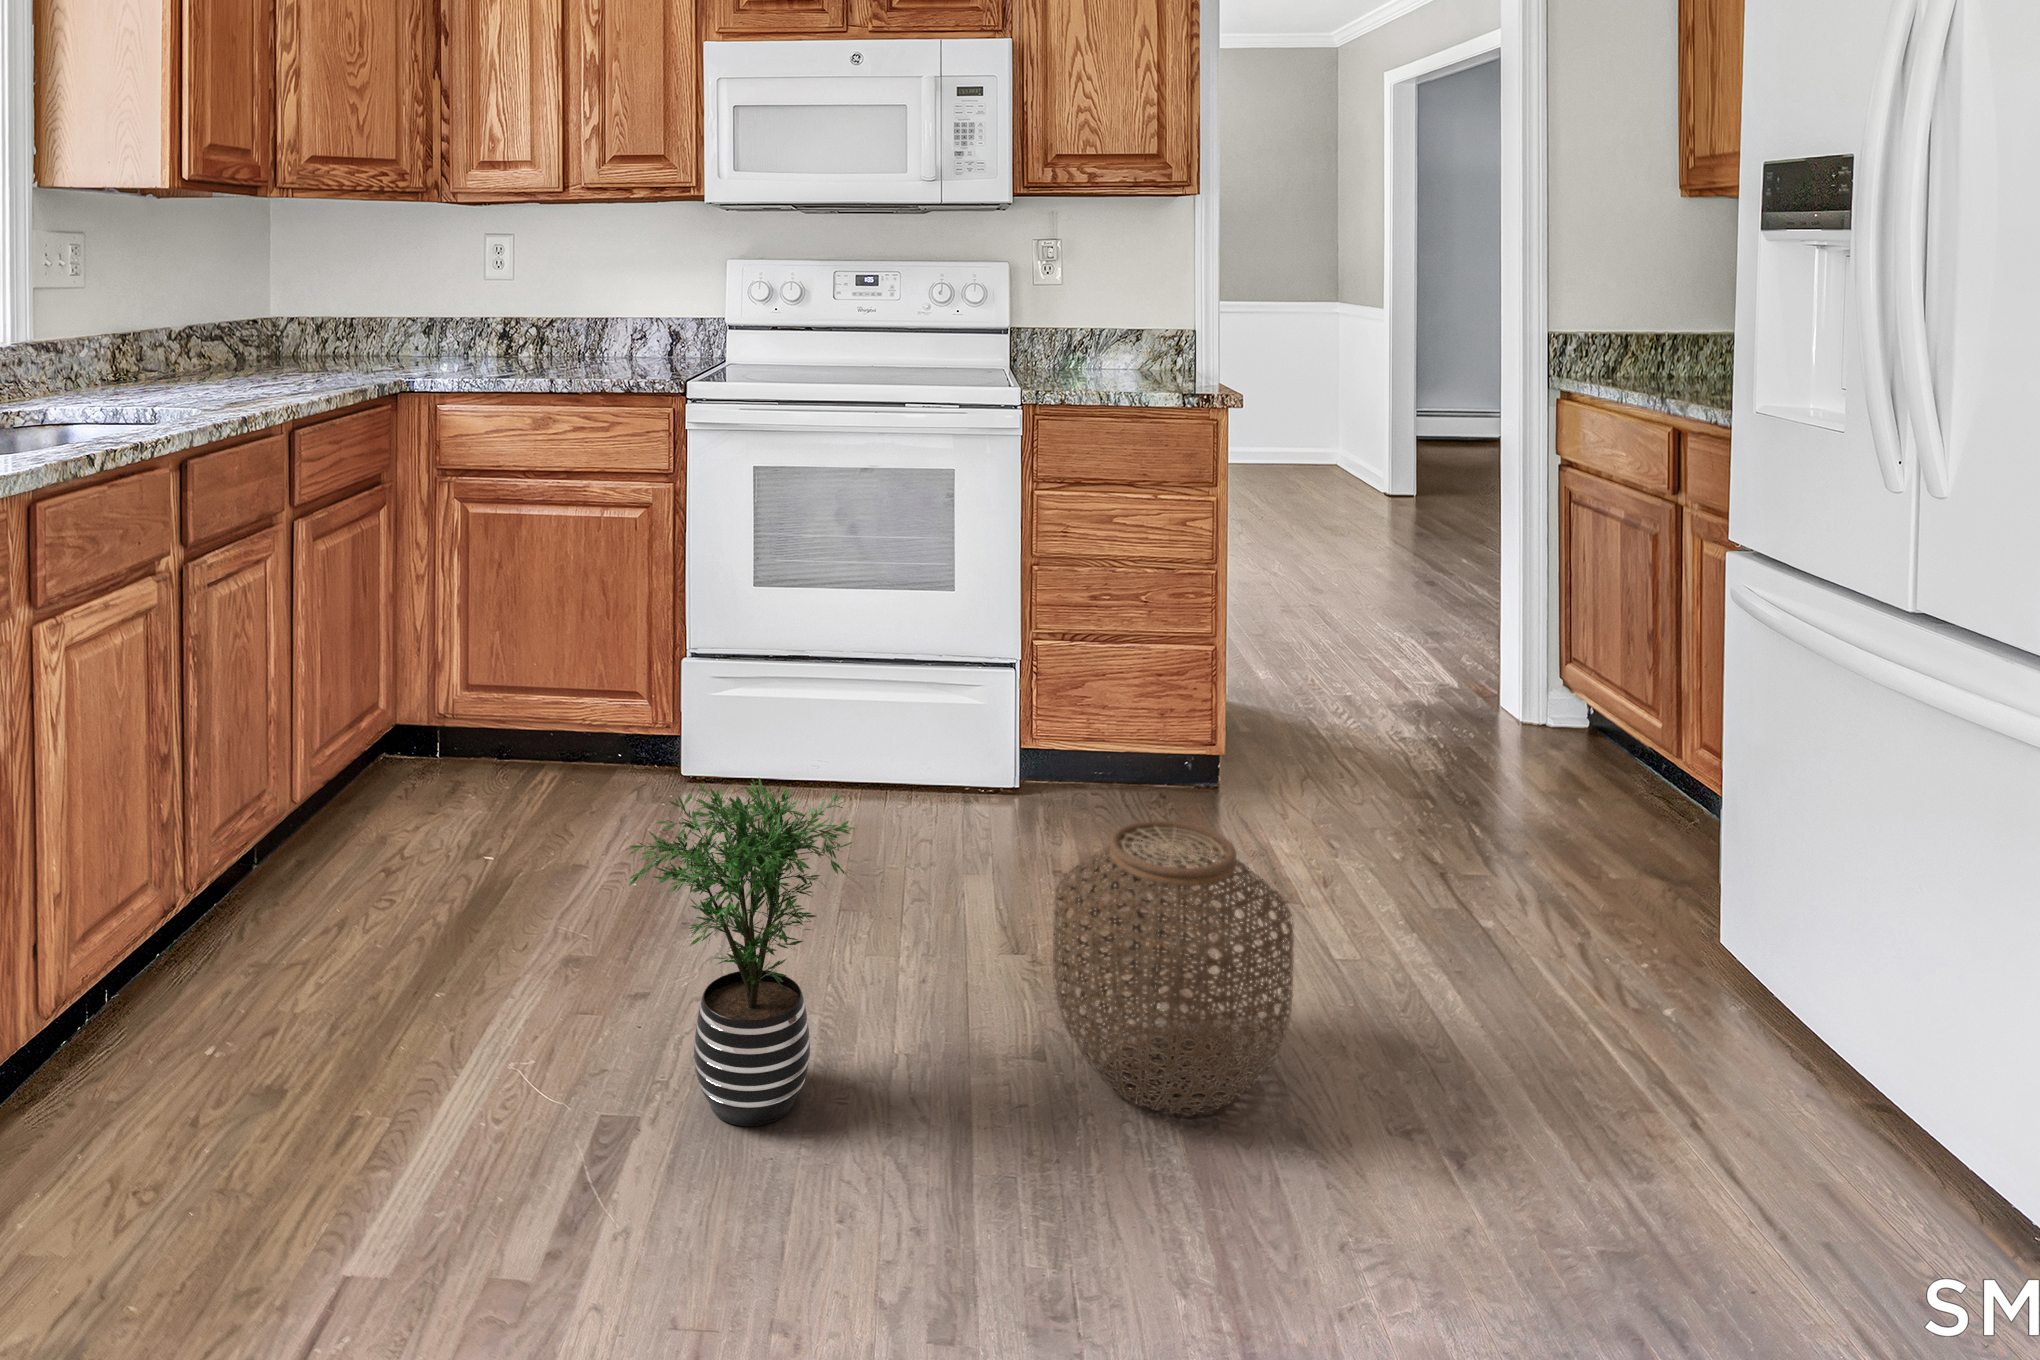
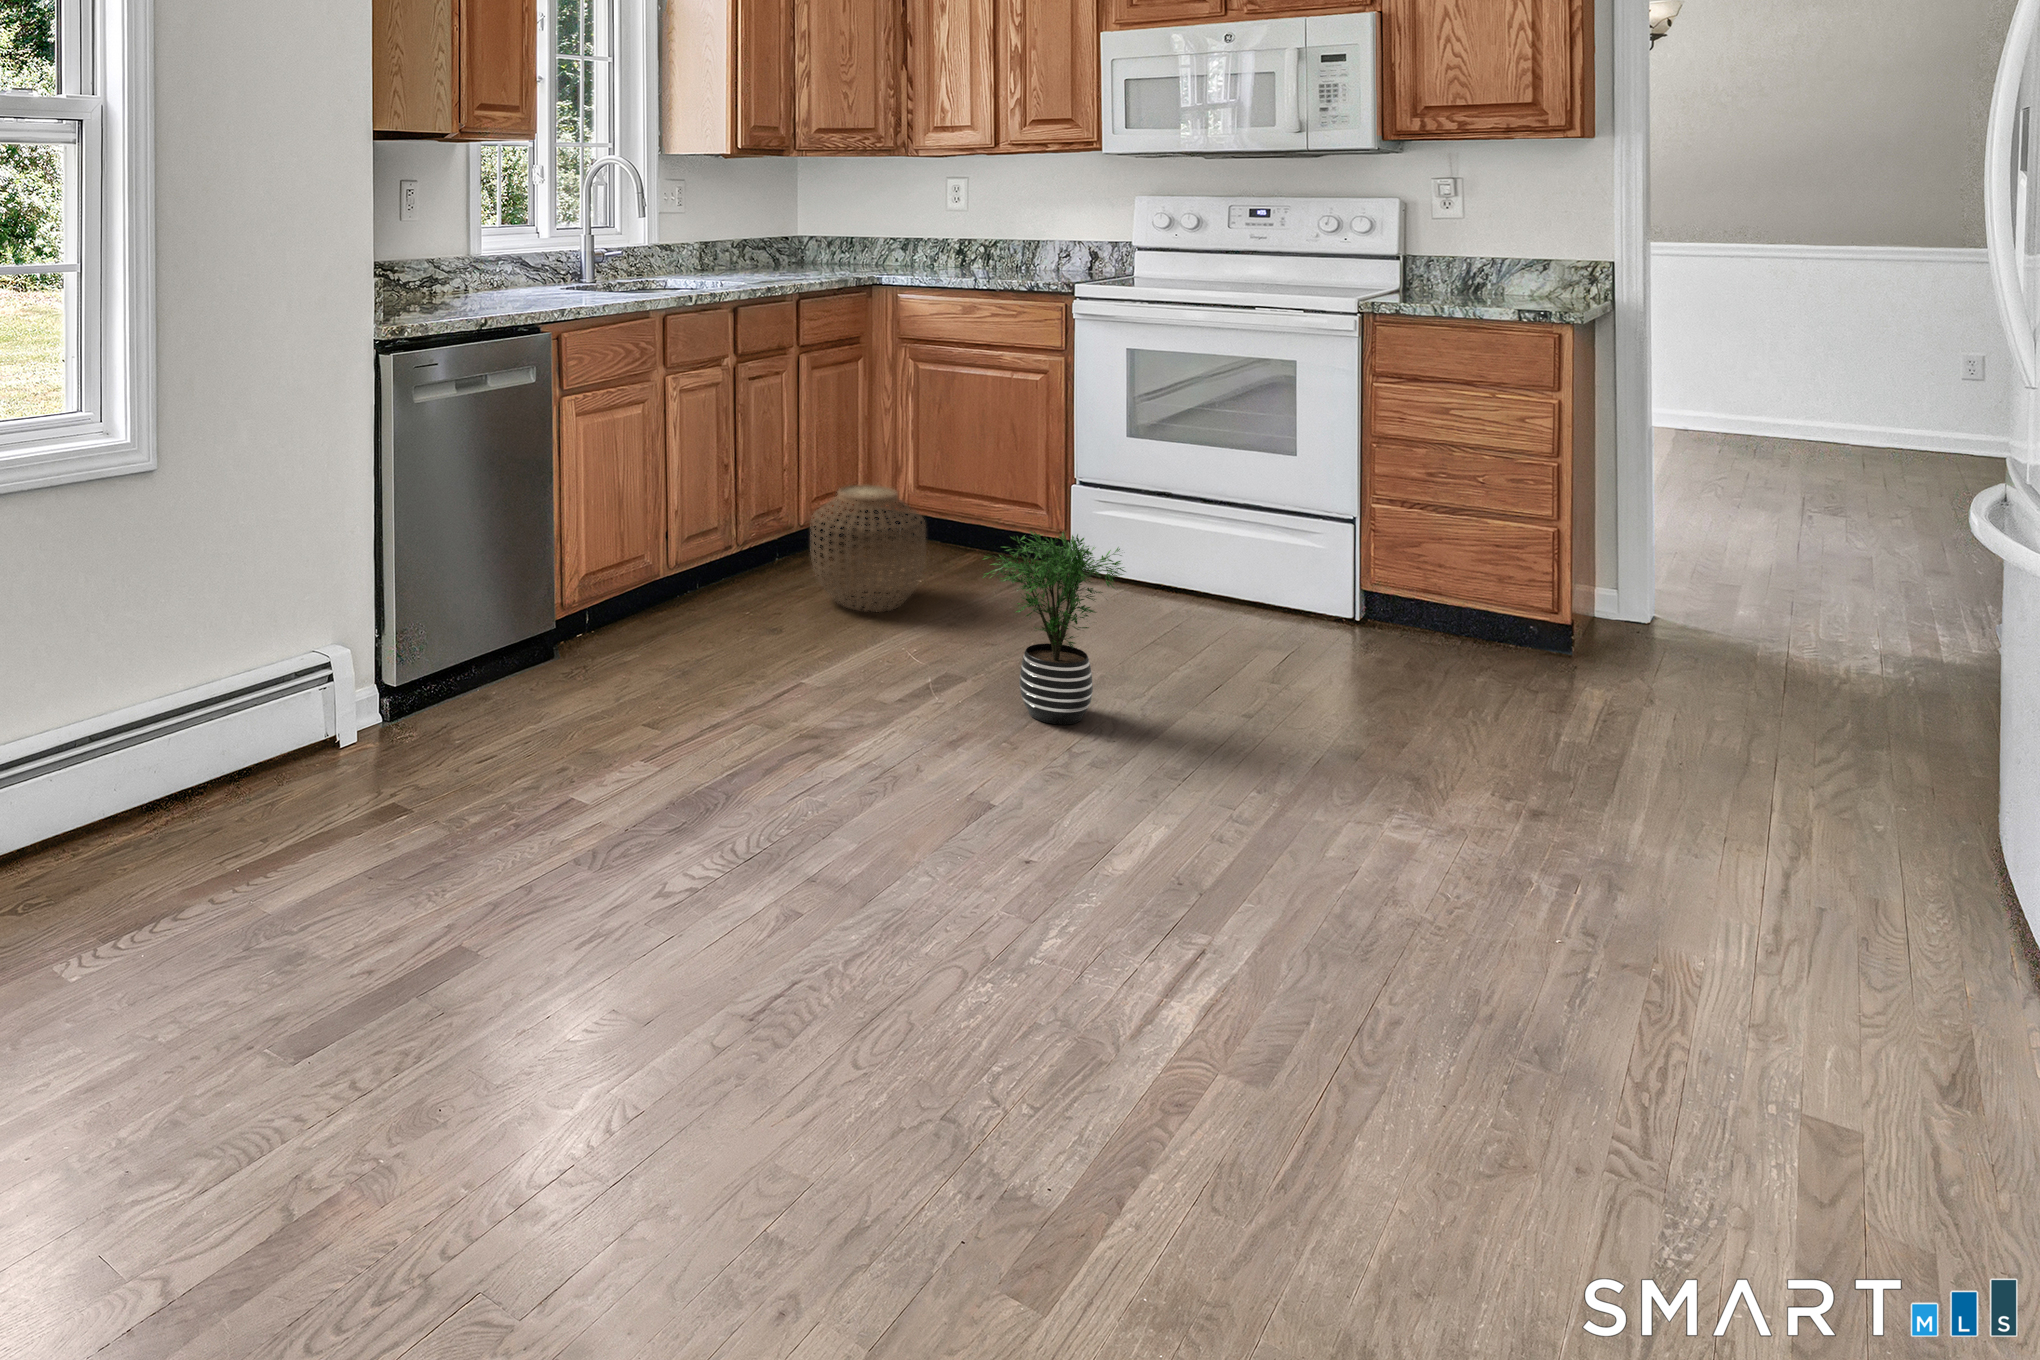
woven basket: present [1053,821,1294,1114] -> present [811,485,925,612]

